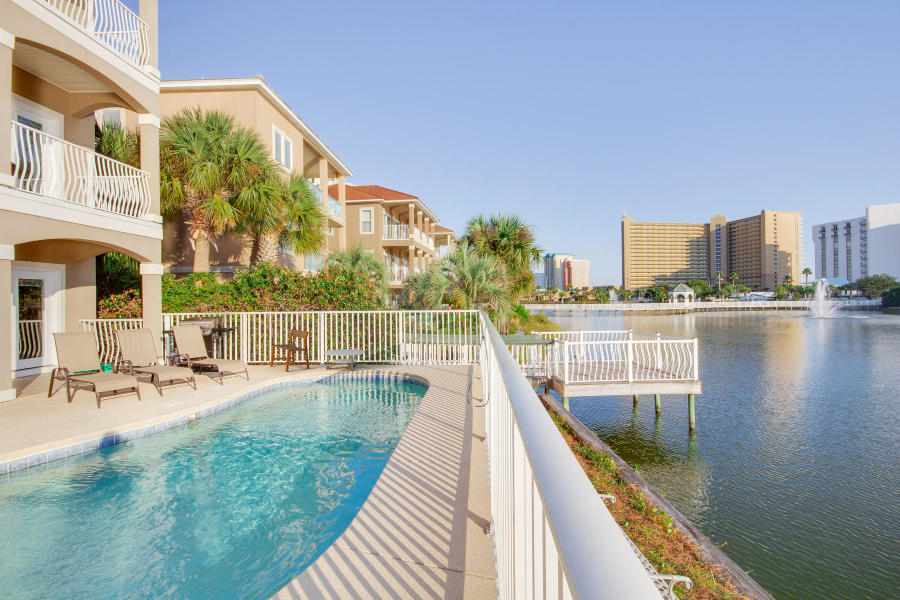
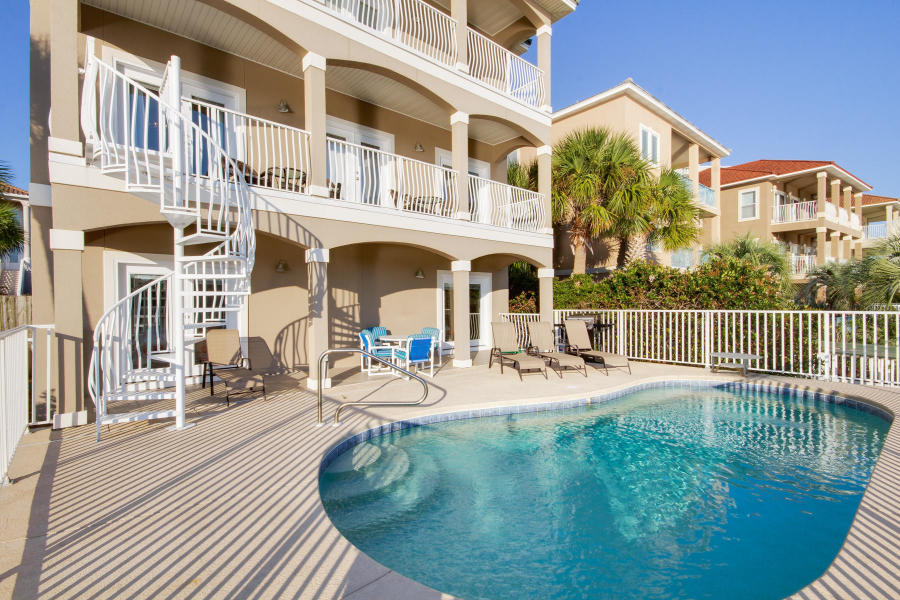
bench: present [270,329,309,372] -> none [648,327,691,371]

